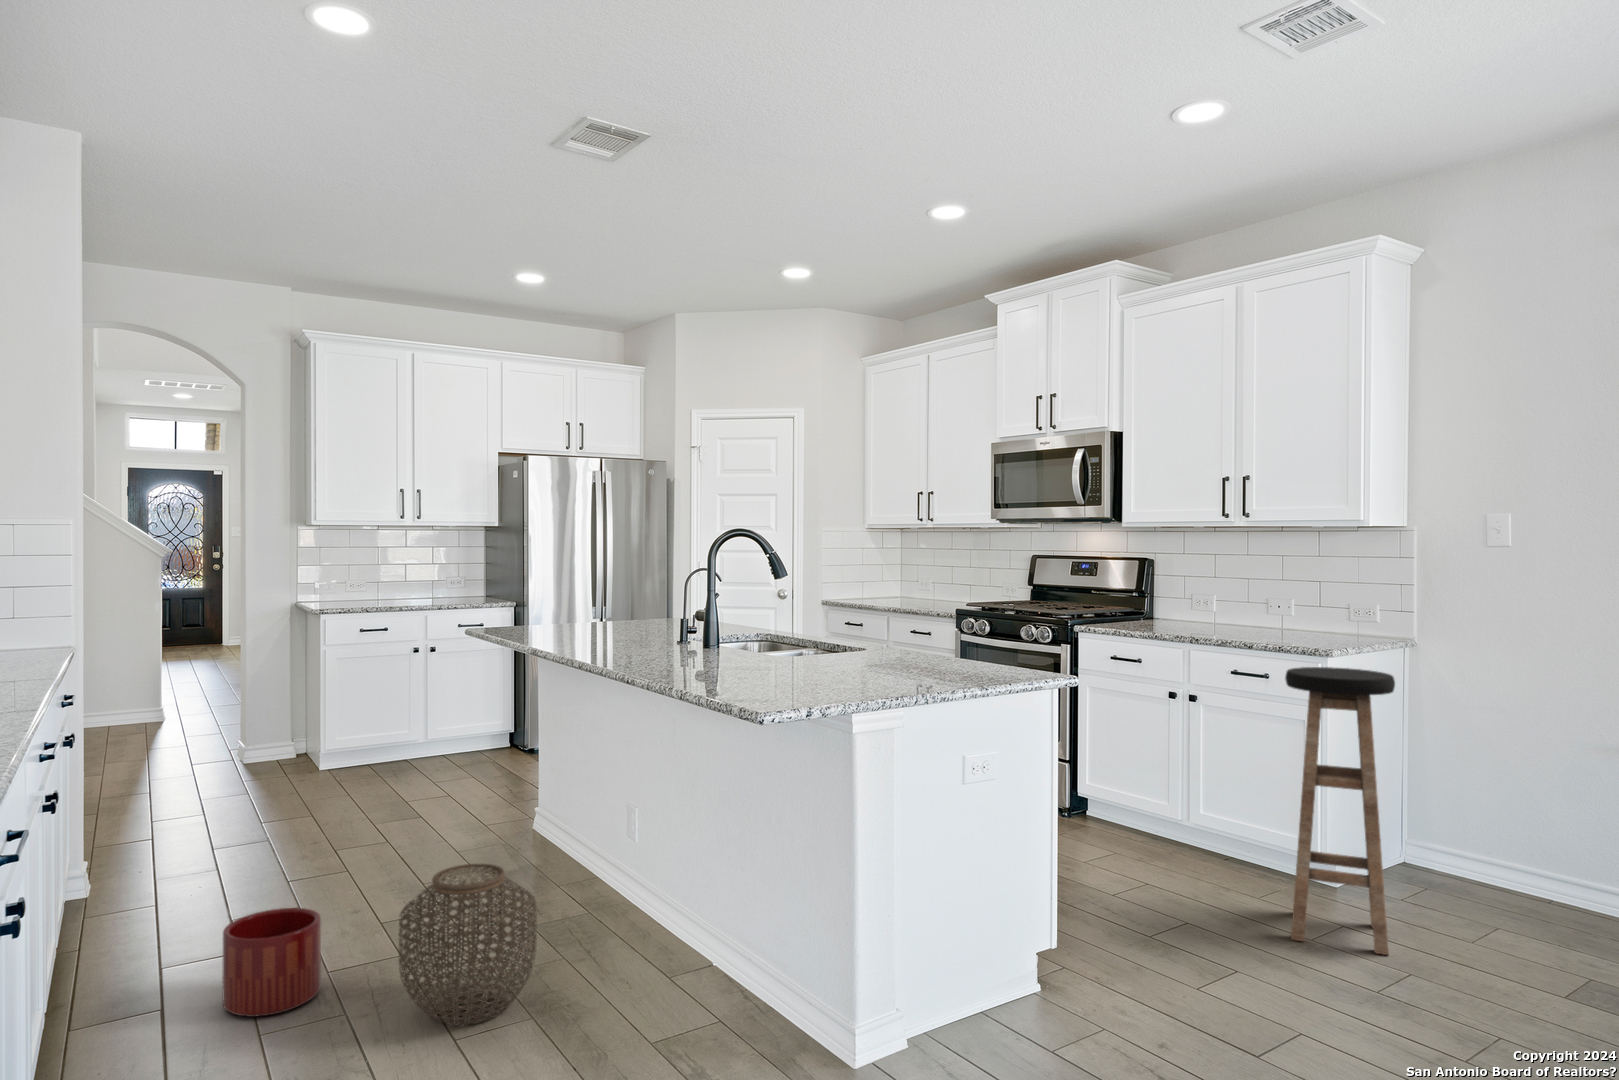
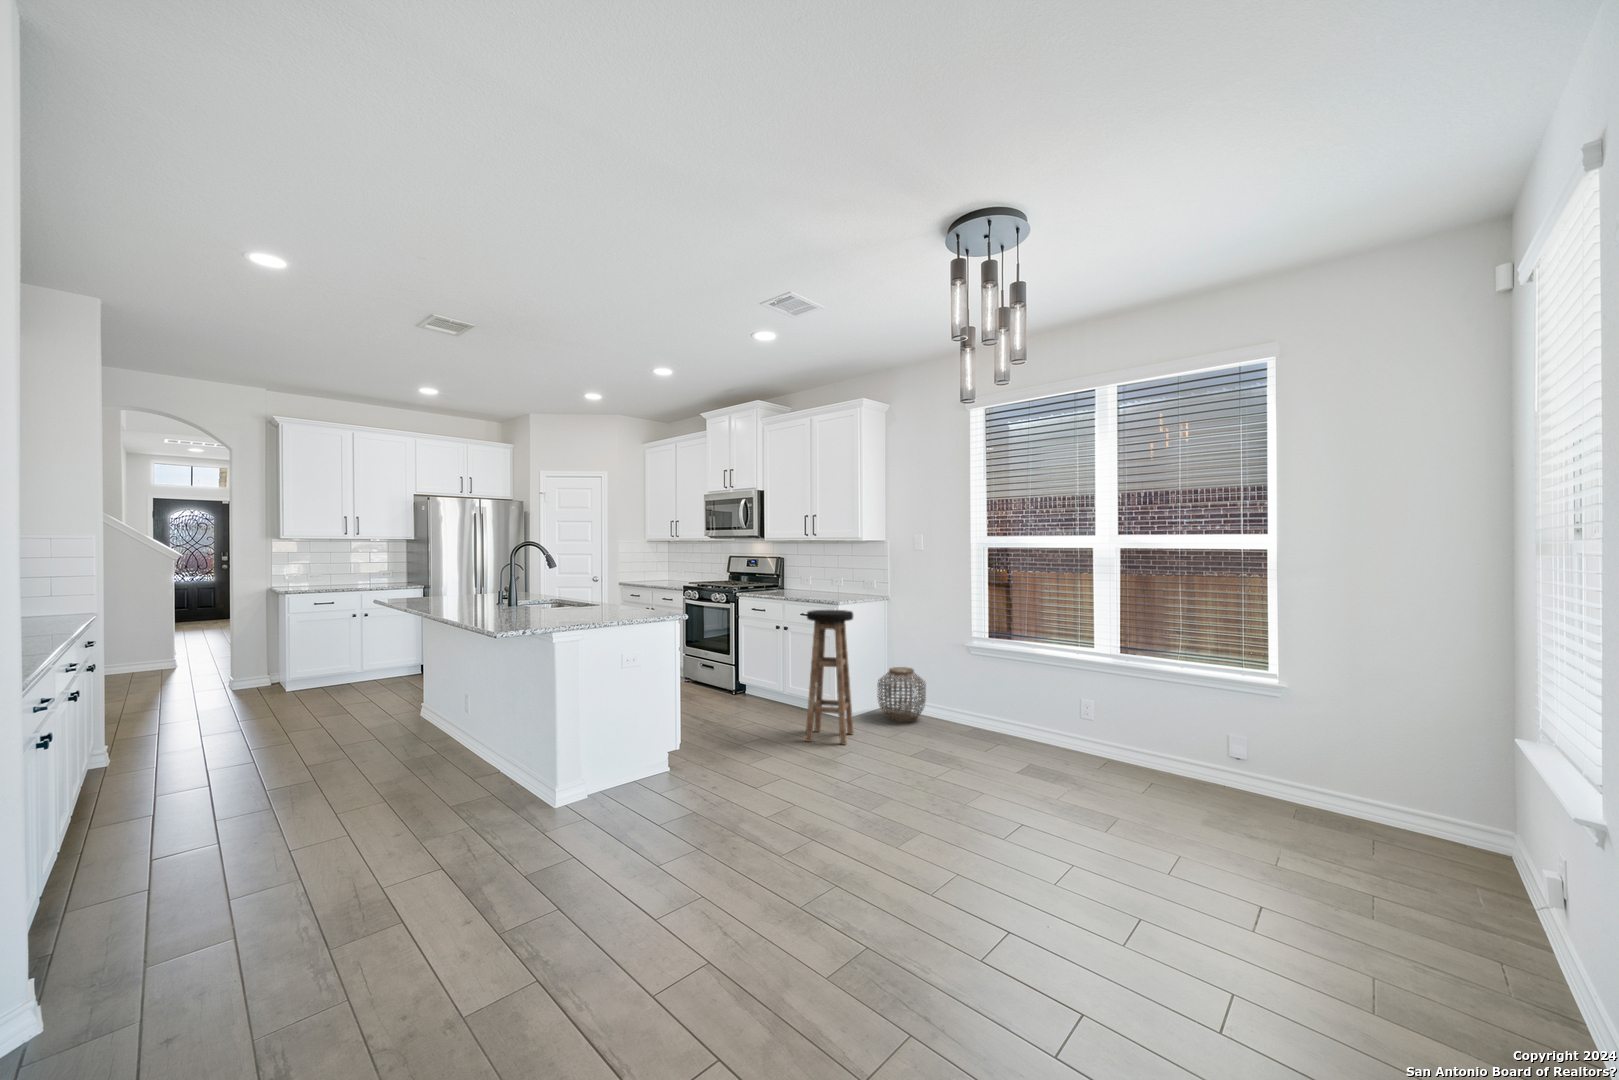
woven basket: present [399,864,537,1025] -> present [877,667,926,722]
planter: present [222,908,321,1017] -> none [199,753,263,811]

